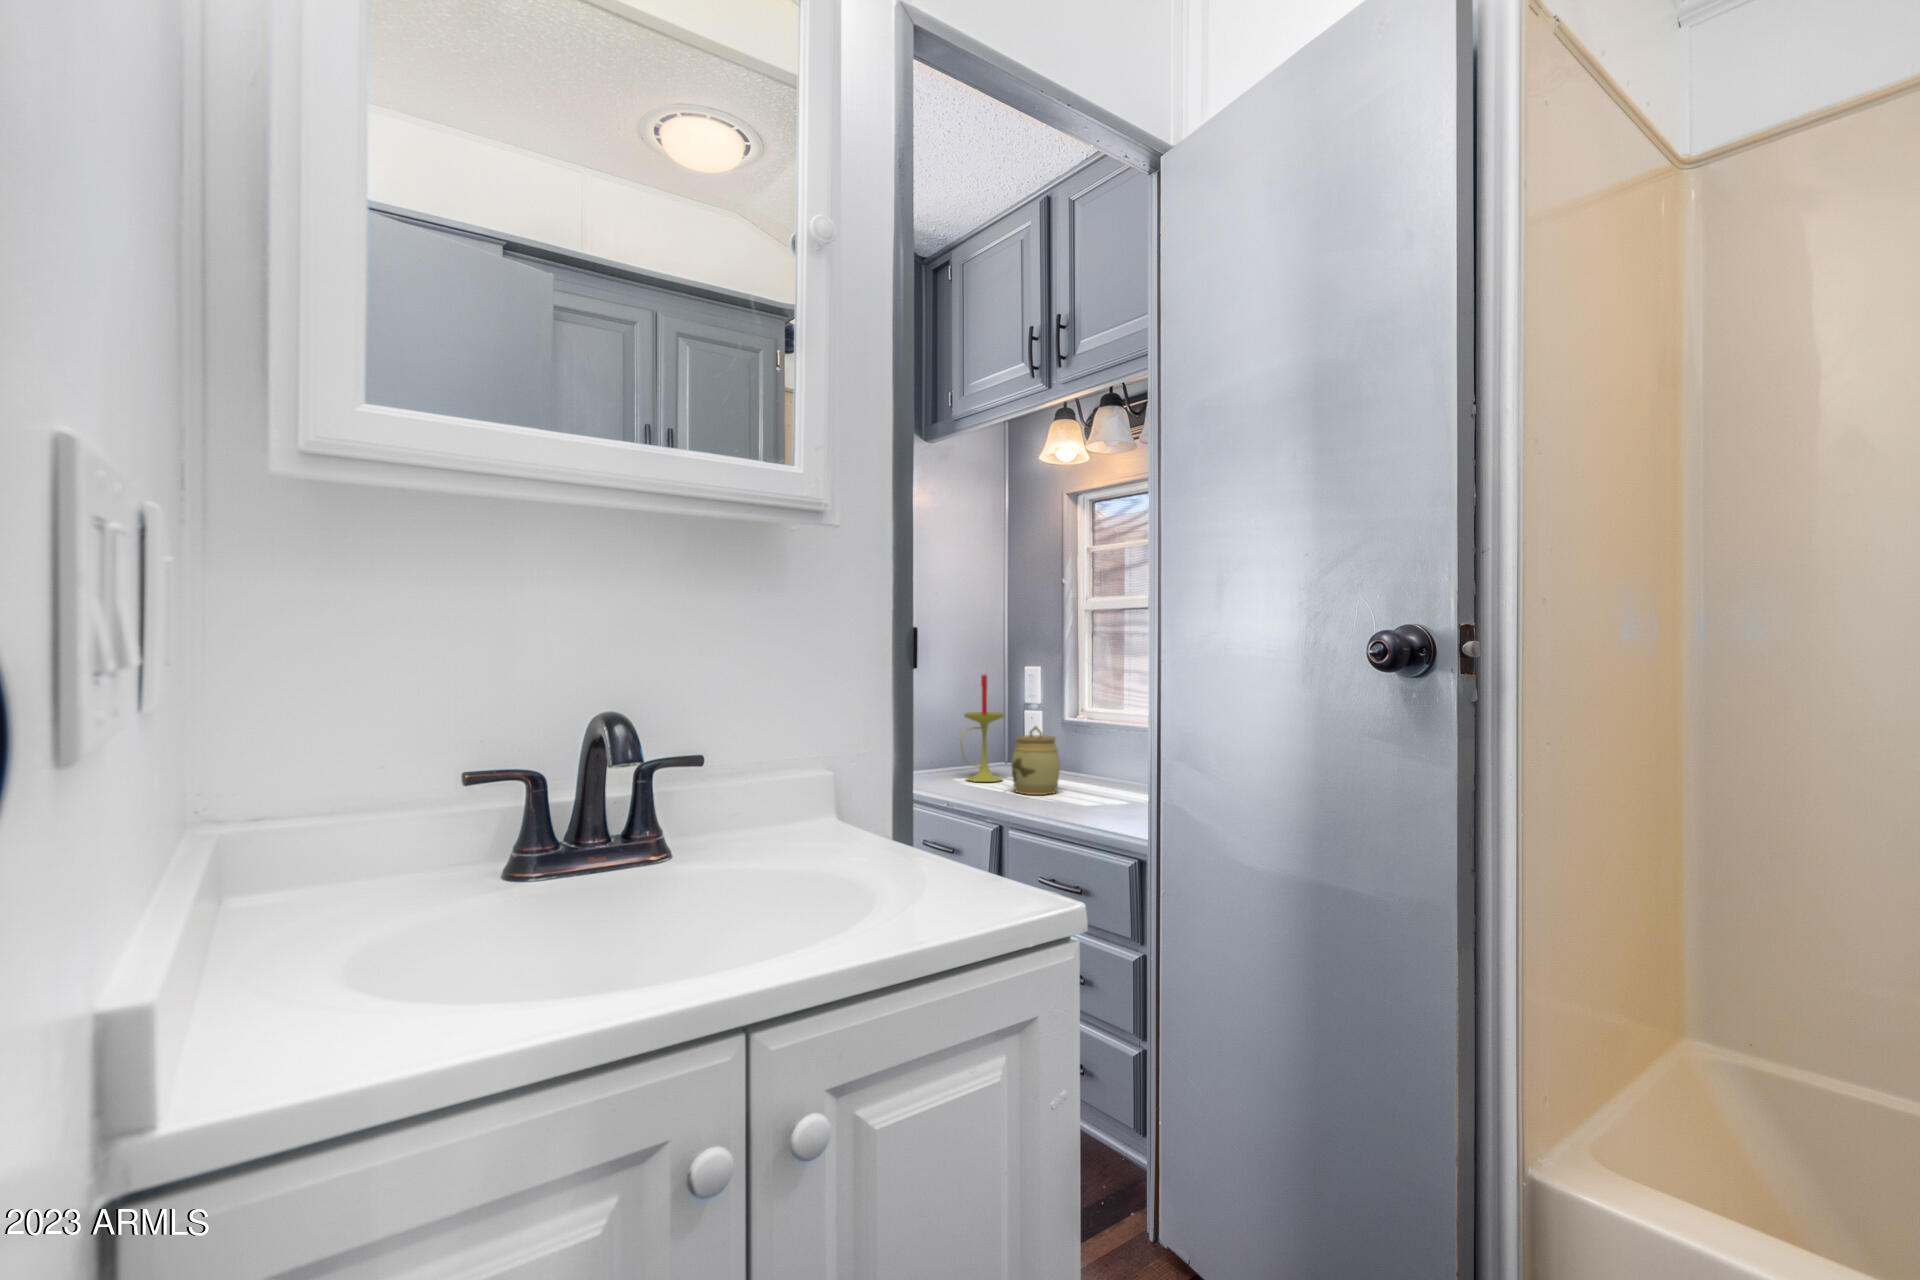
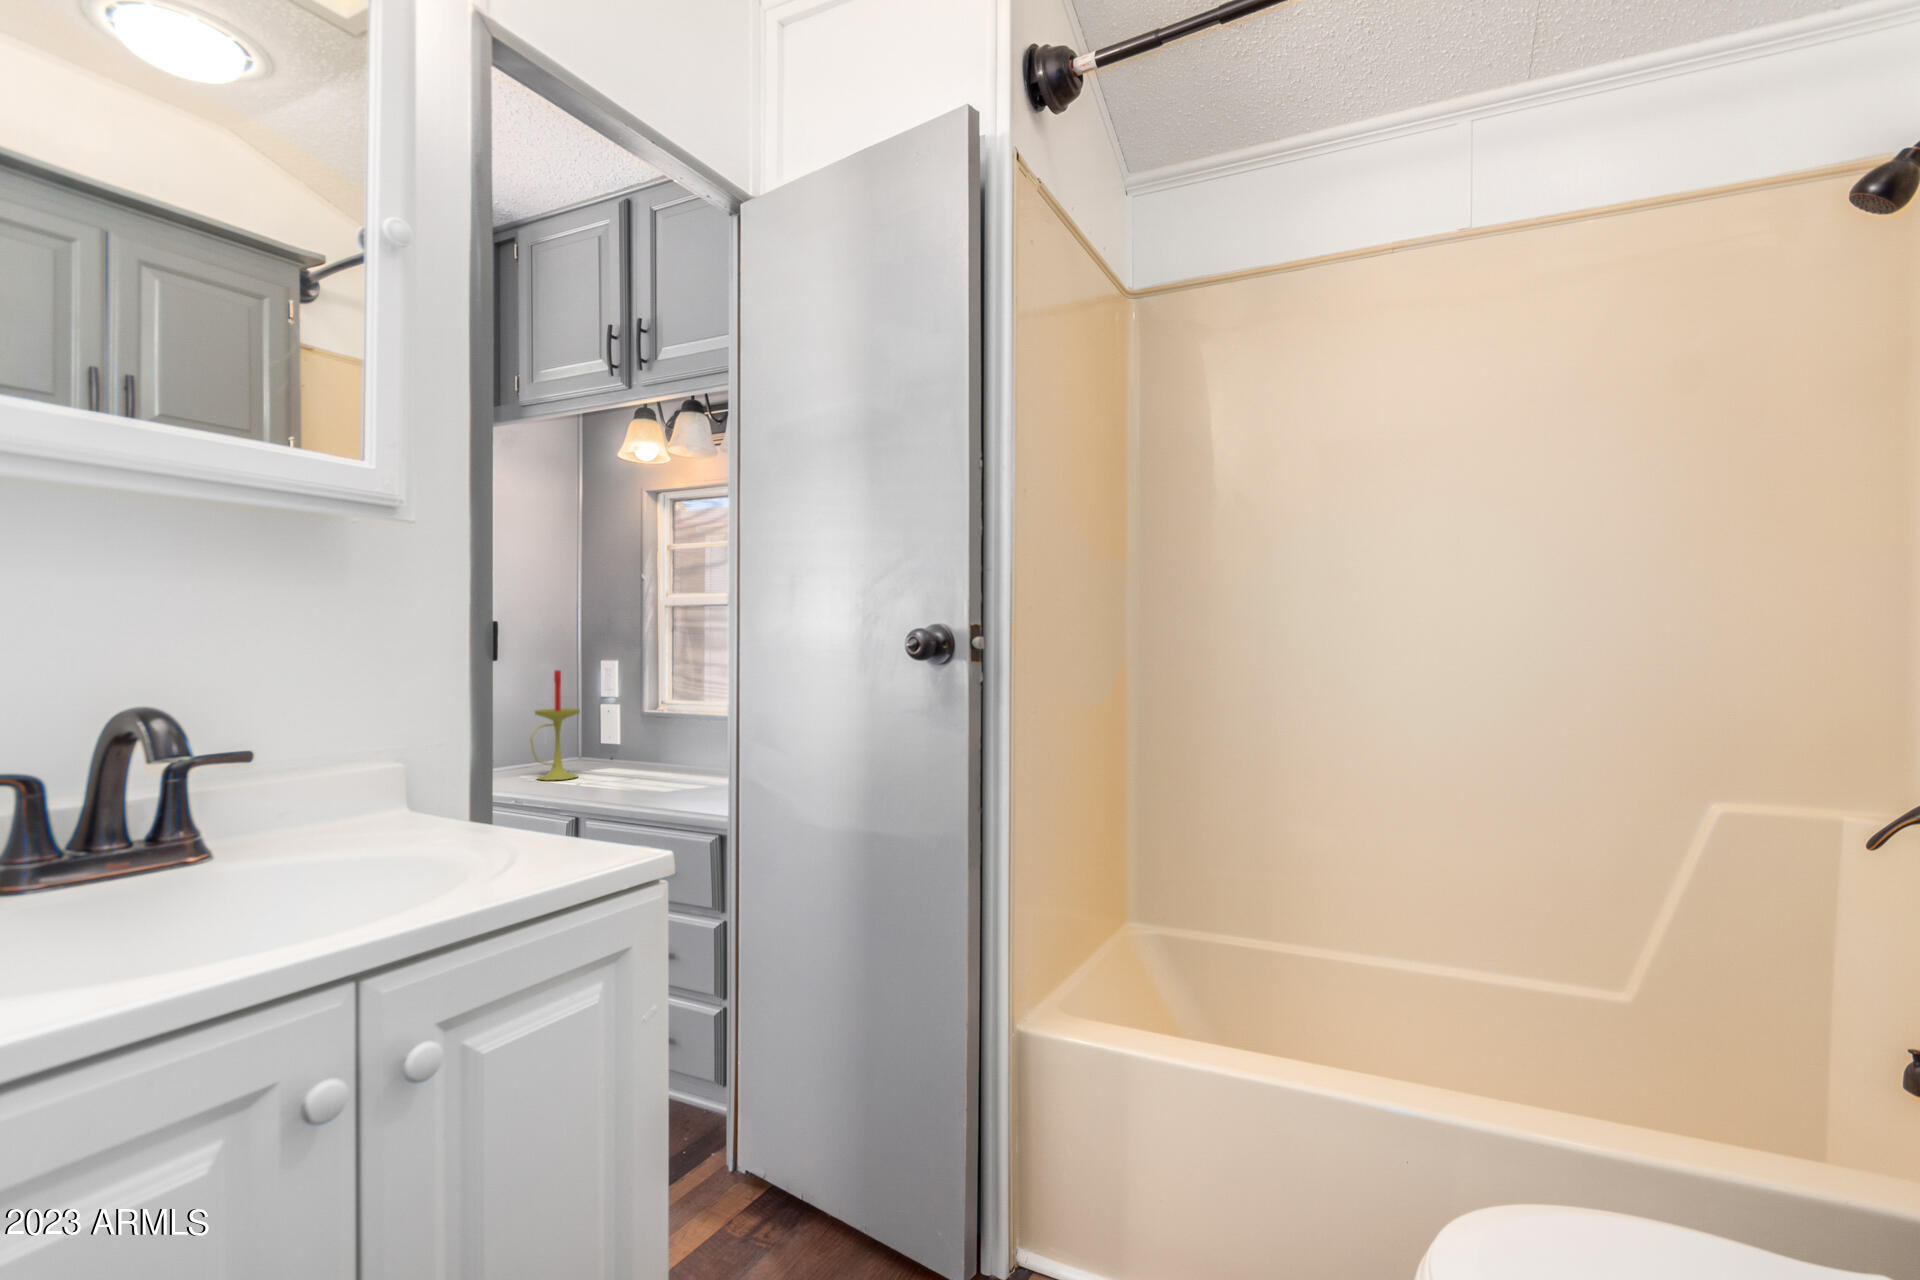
jar: present [1012,726,1060,795] -> none [588,720,640,788]

